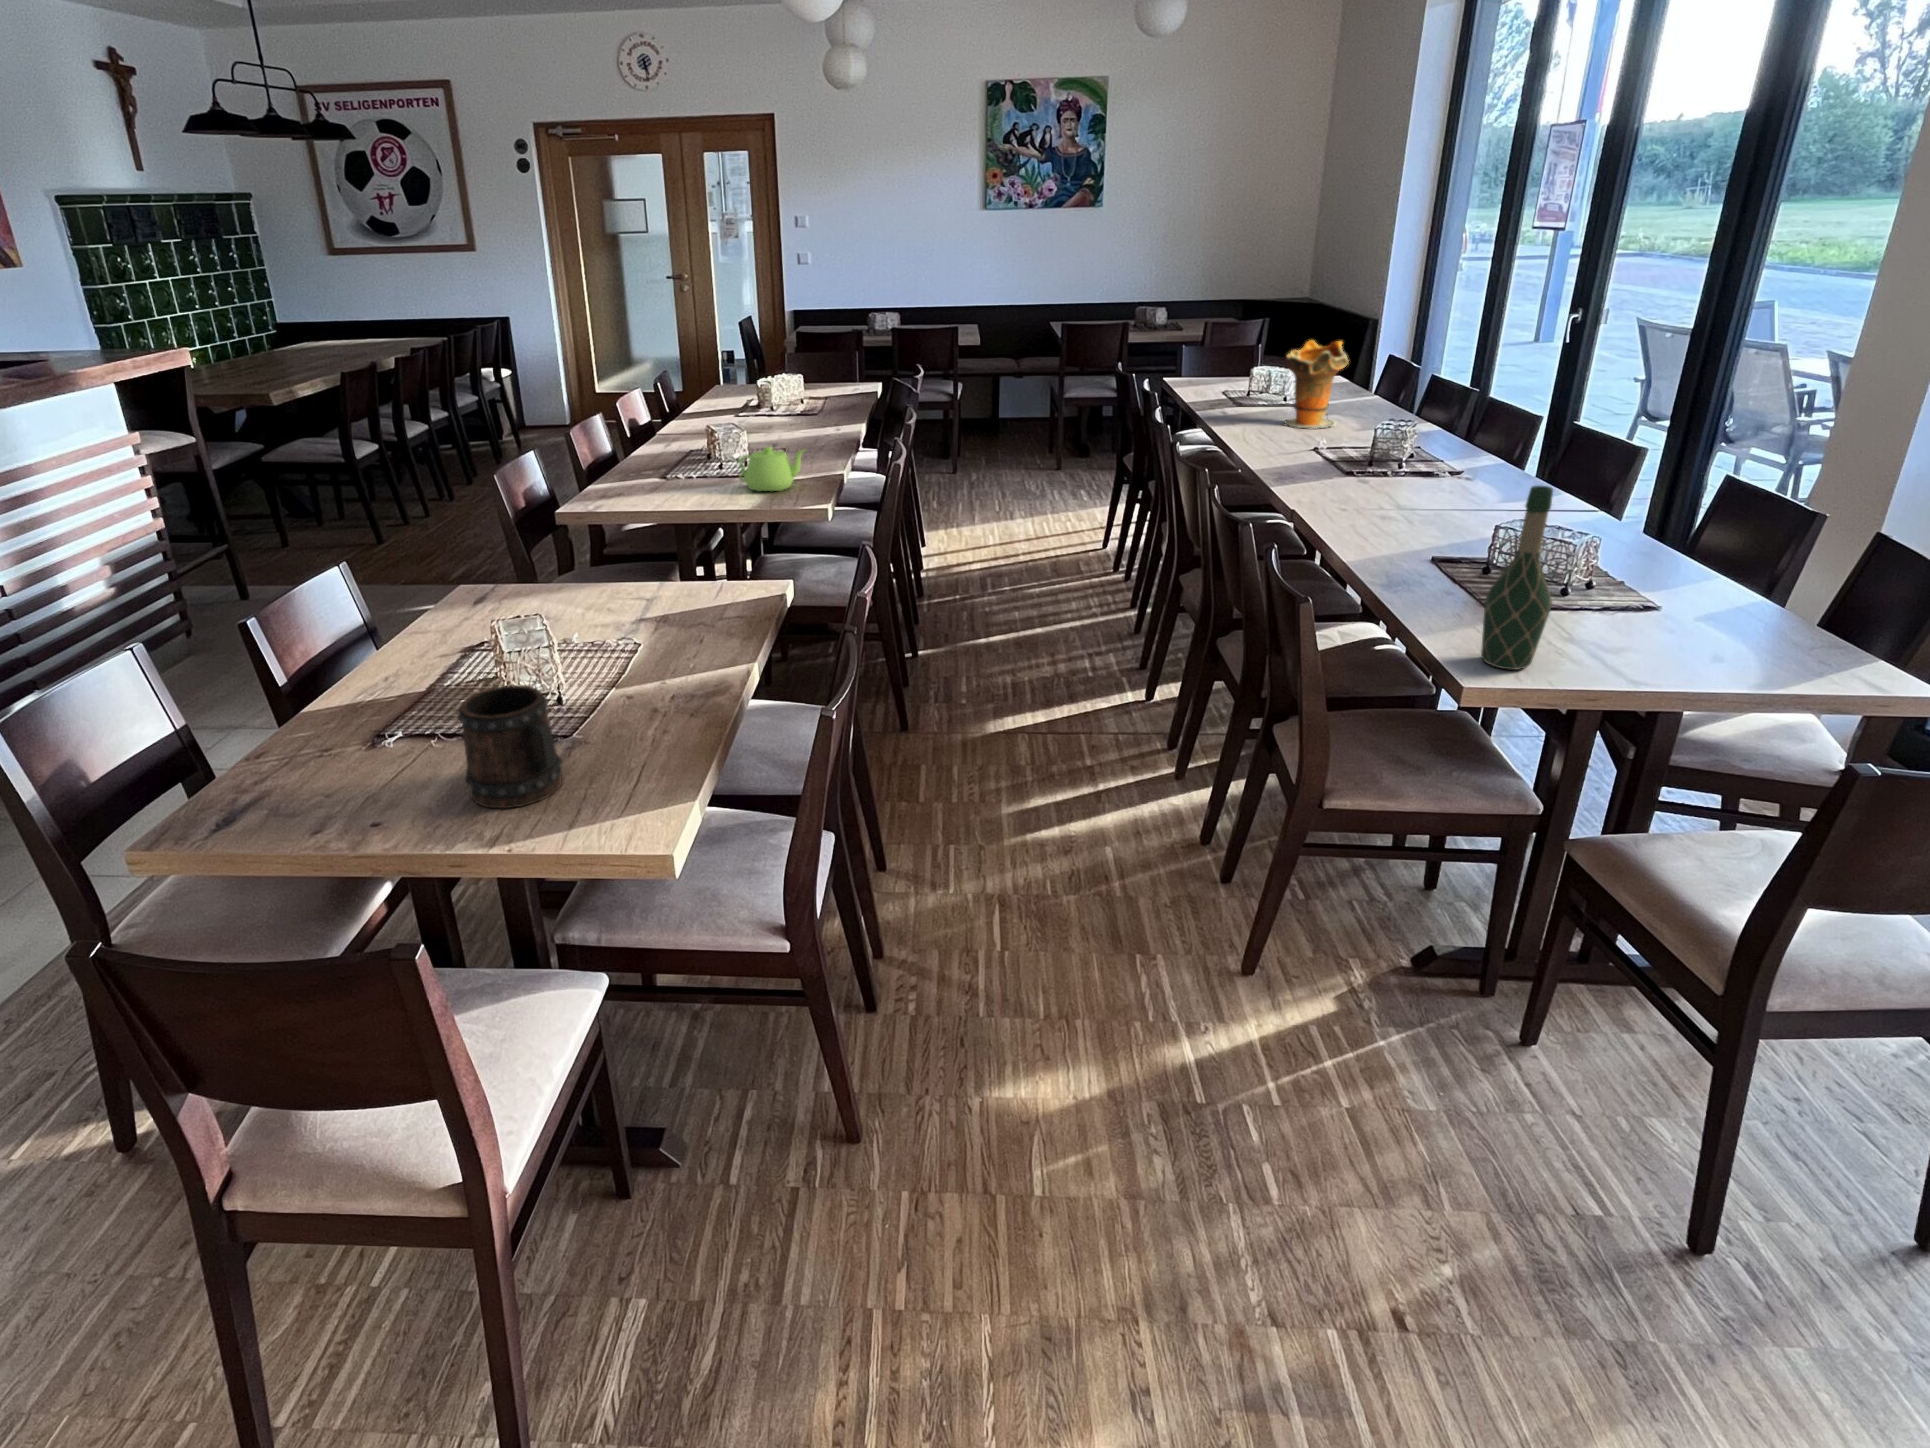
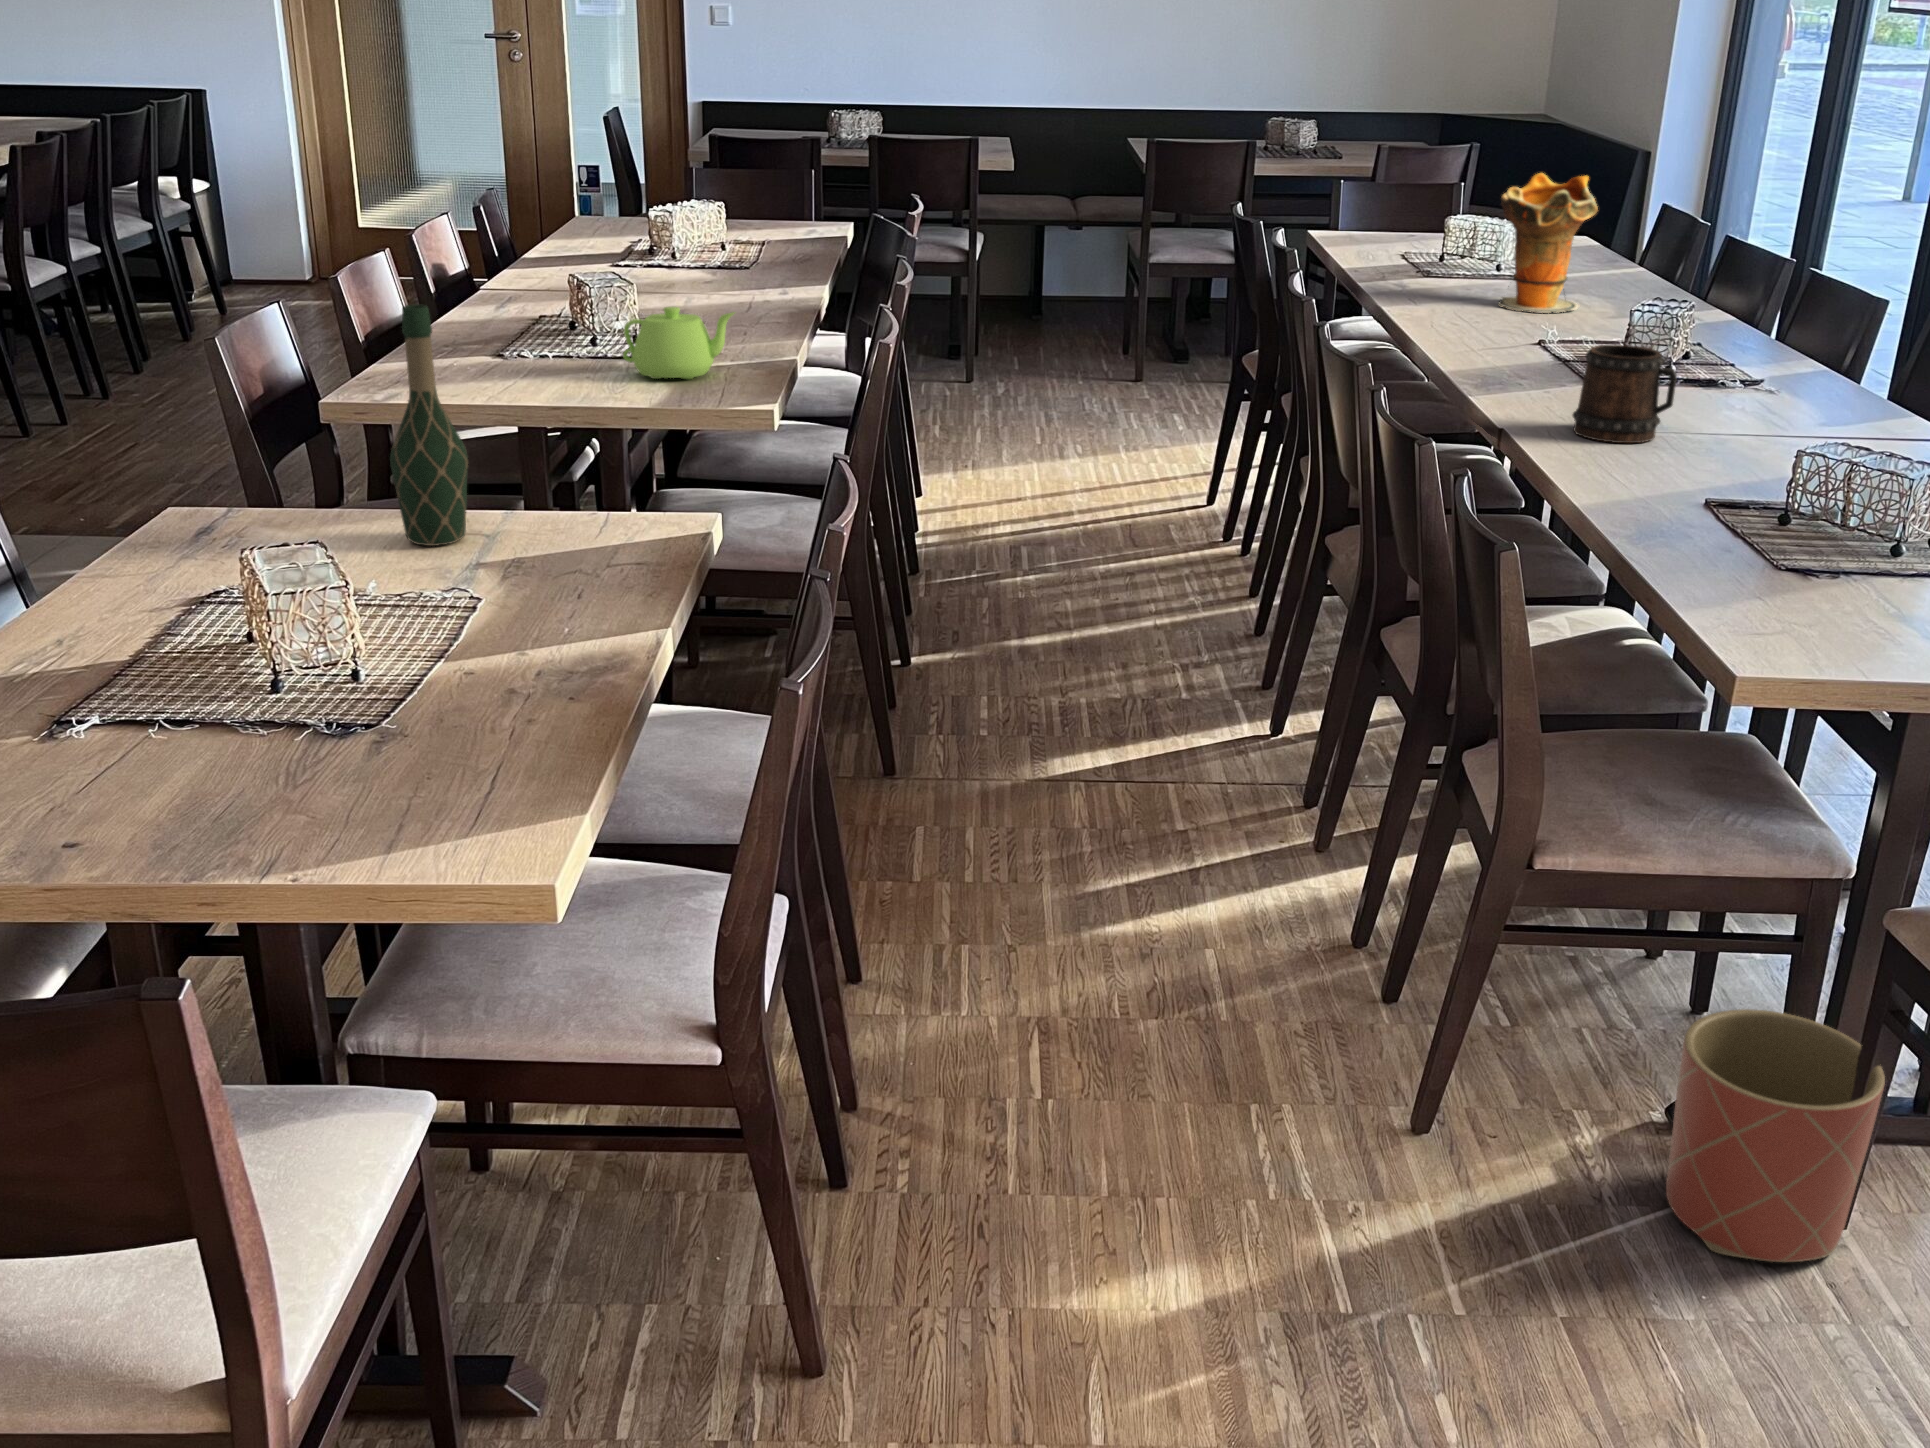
wine bottle: present [1481,486,1553,670] -> present [390,304,468,546]
beer mug: present [457,685,563,808] -> present [1573,345,1677,443]
planter: none [1412,898,1565,1068] -> present [1666,1009,1885,1262]

